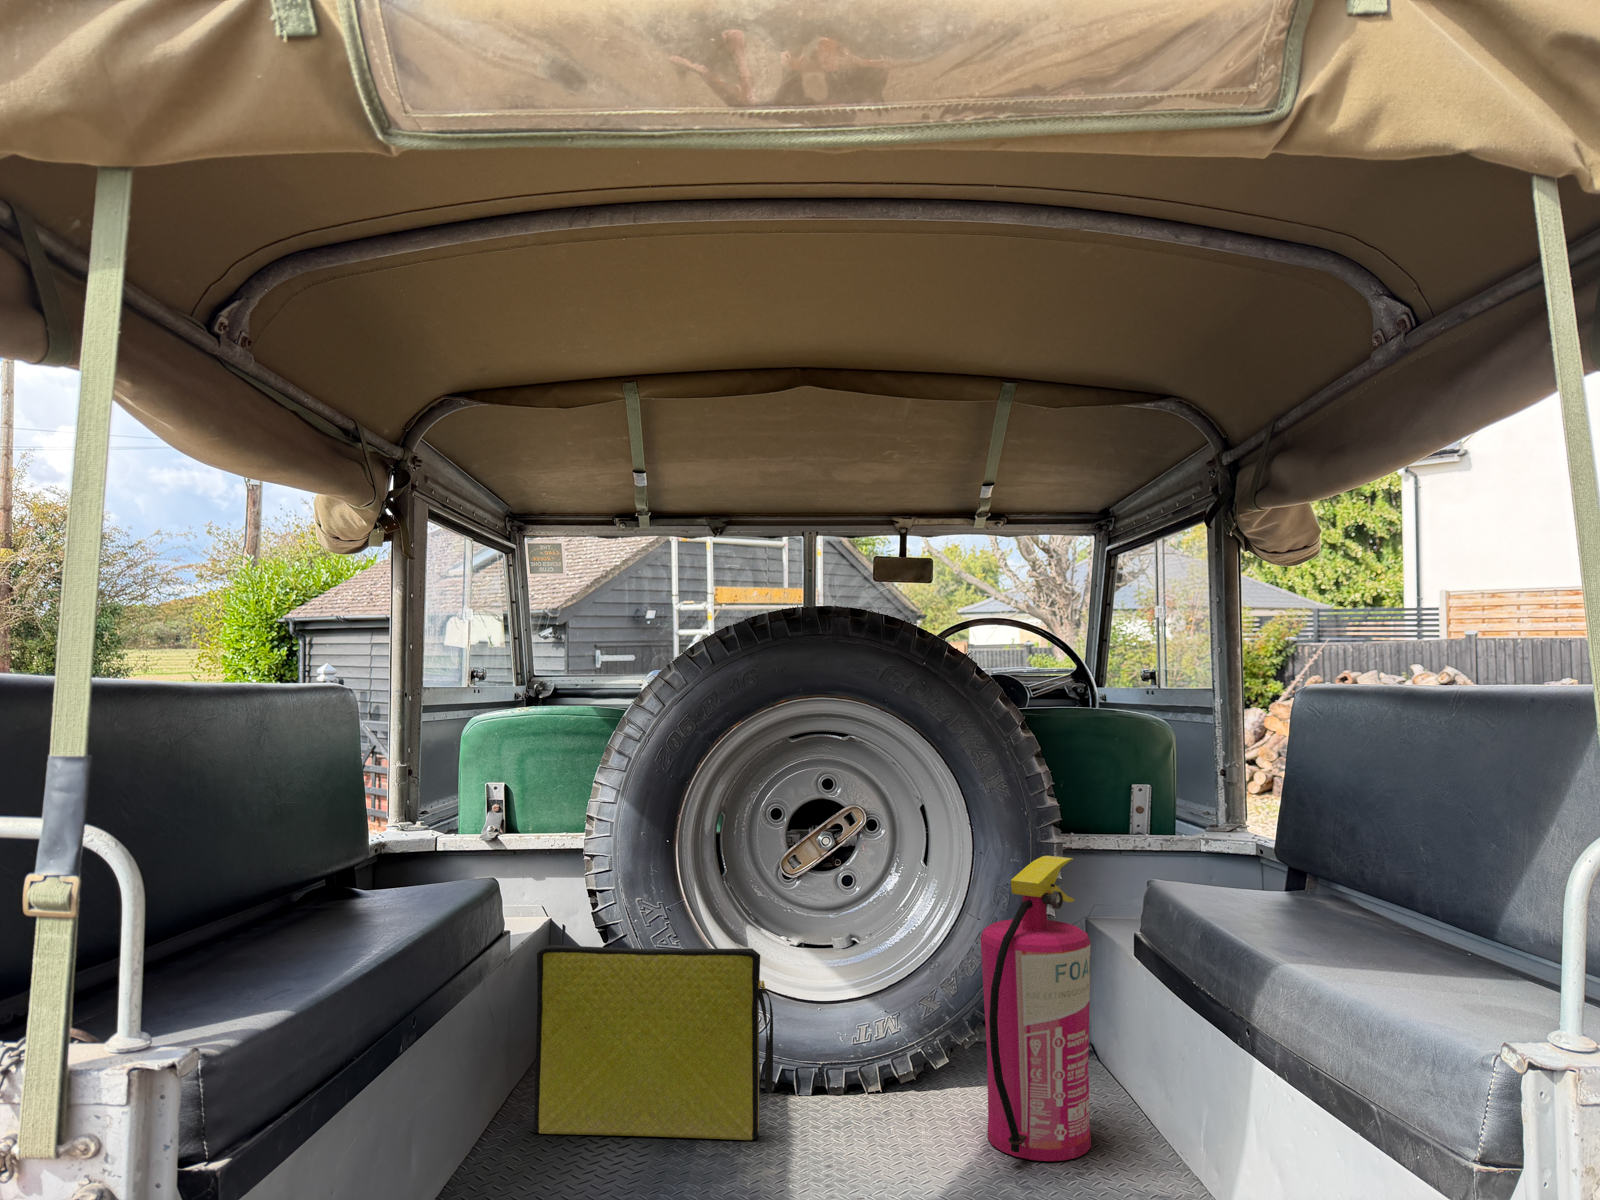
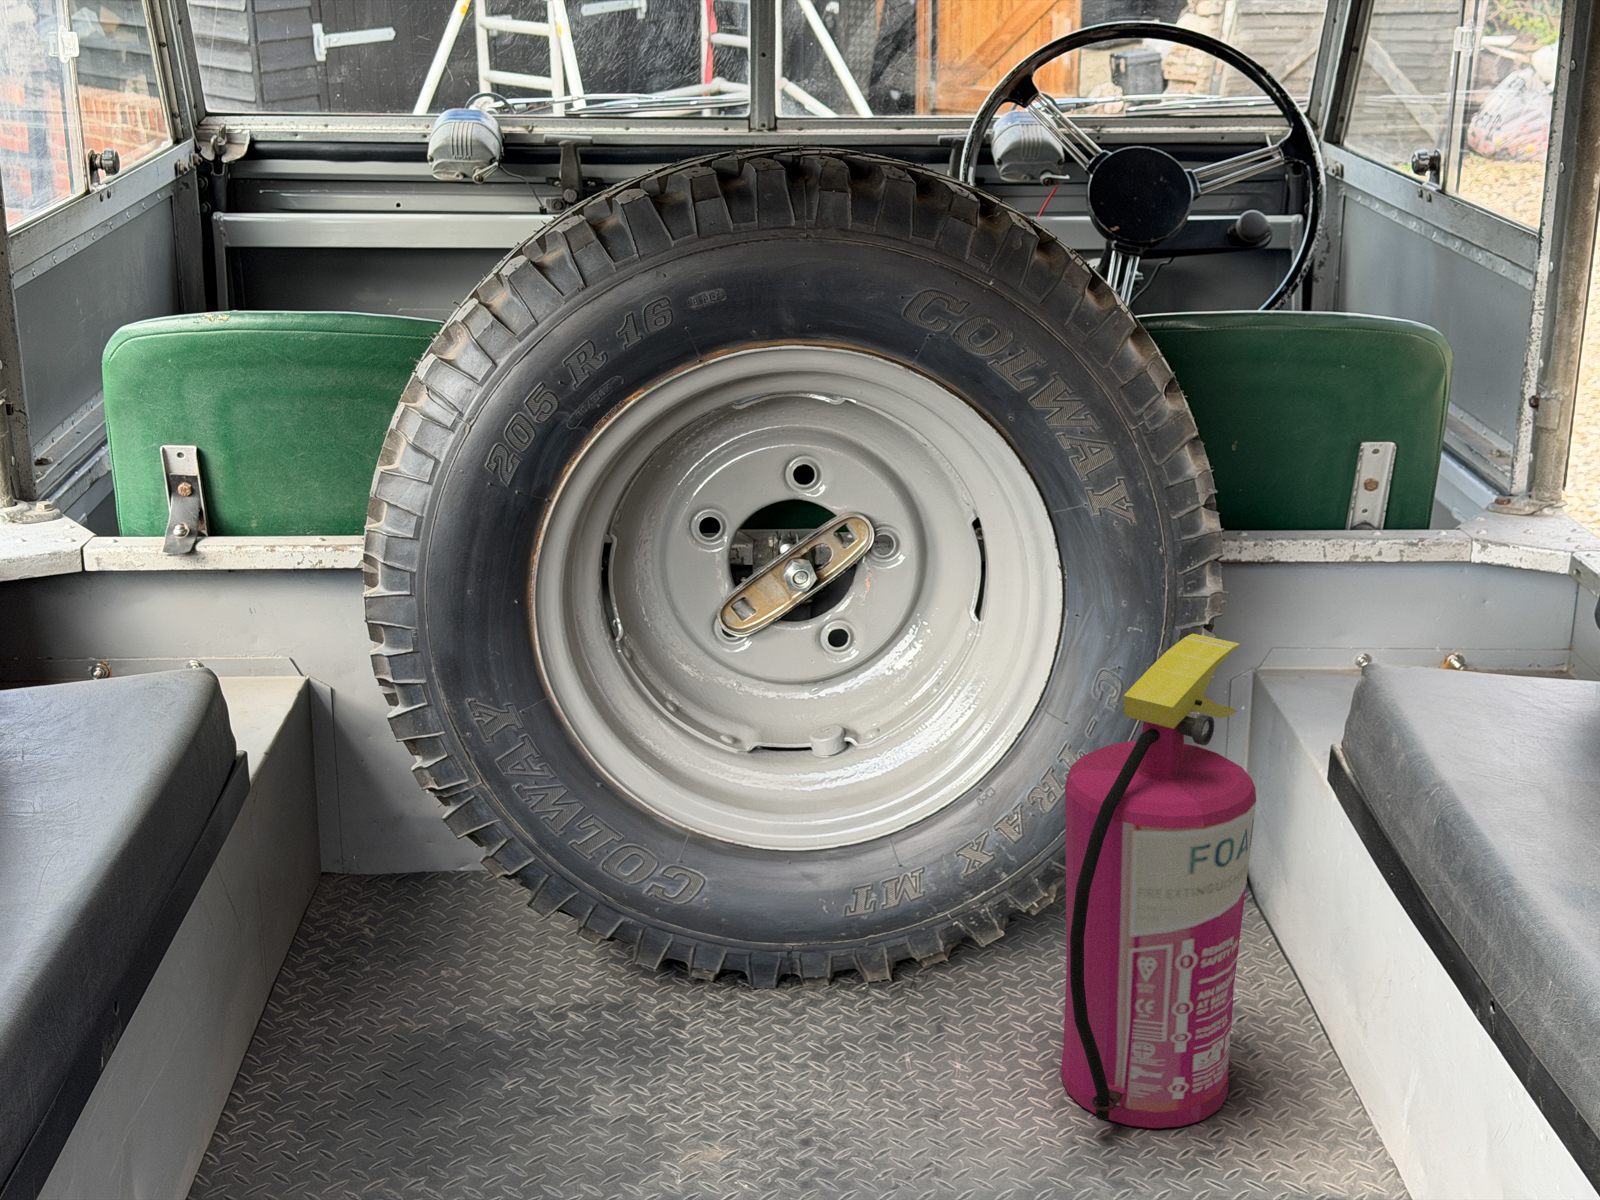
bag: present [534,945,773,1140] -> none [299,790,710,1083]

